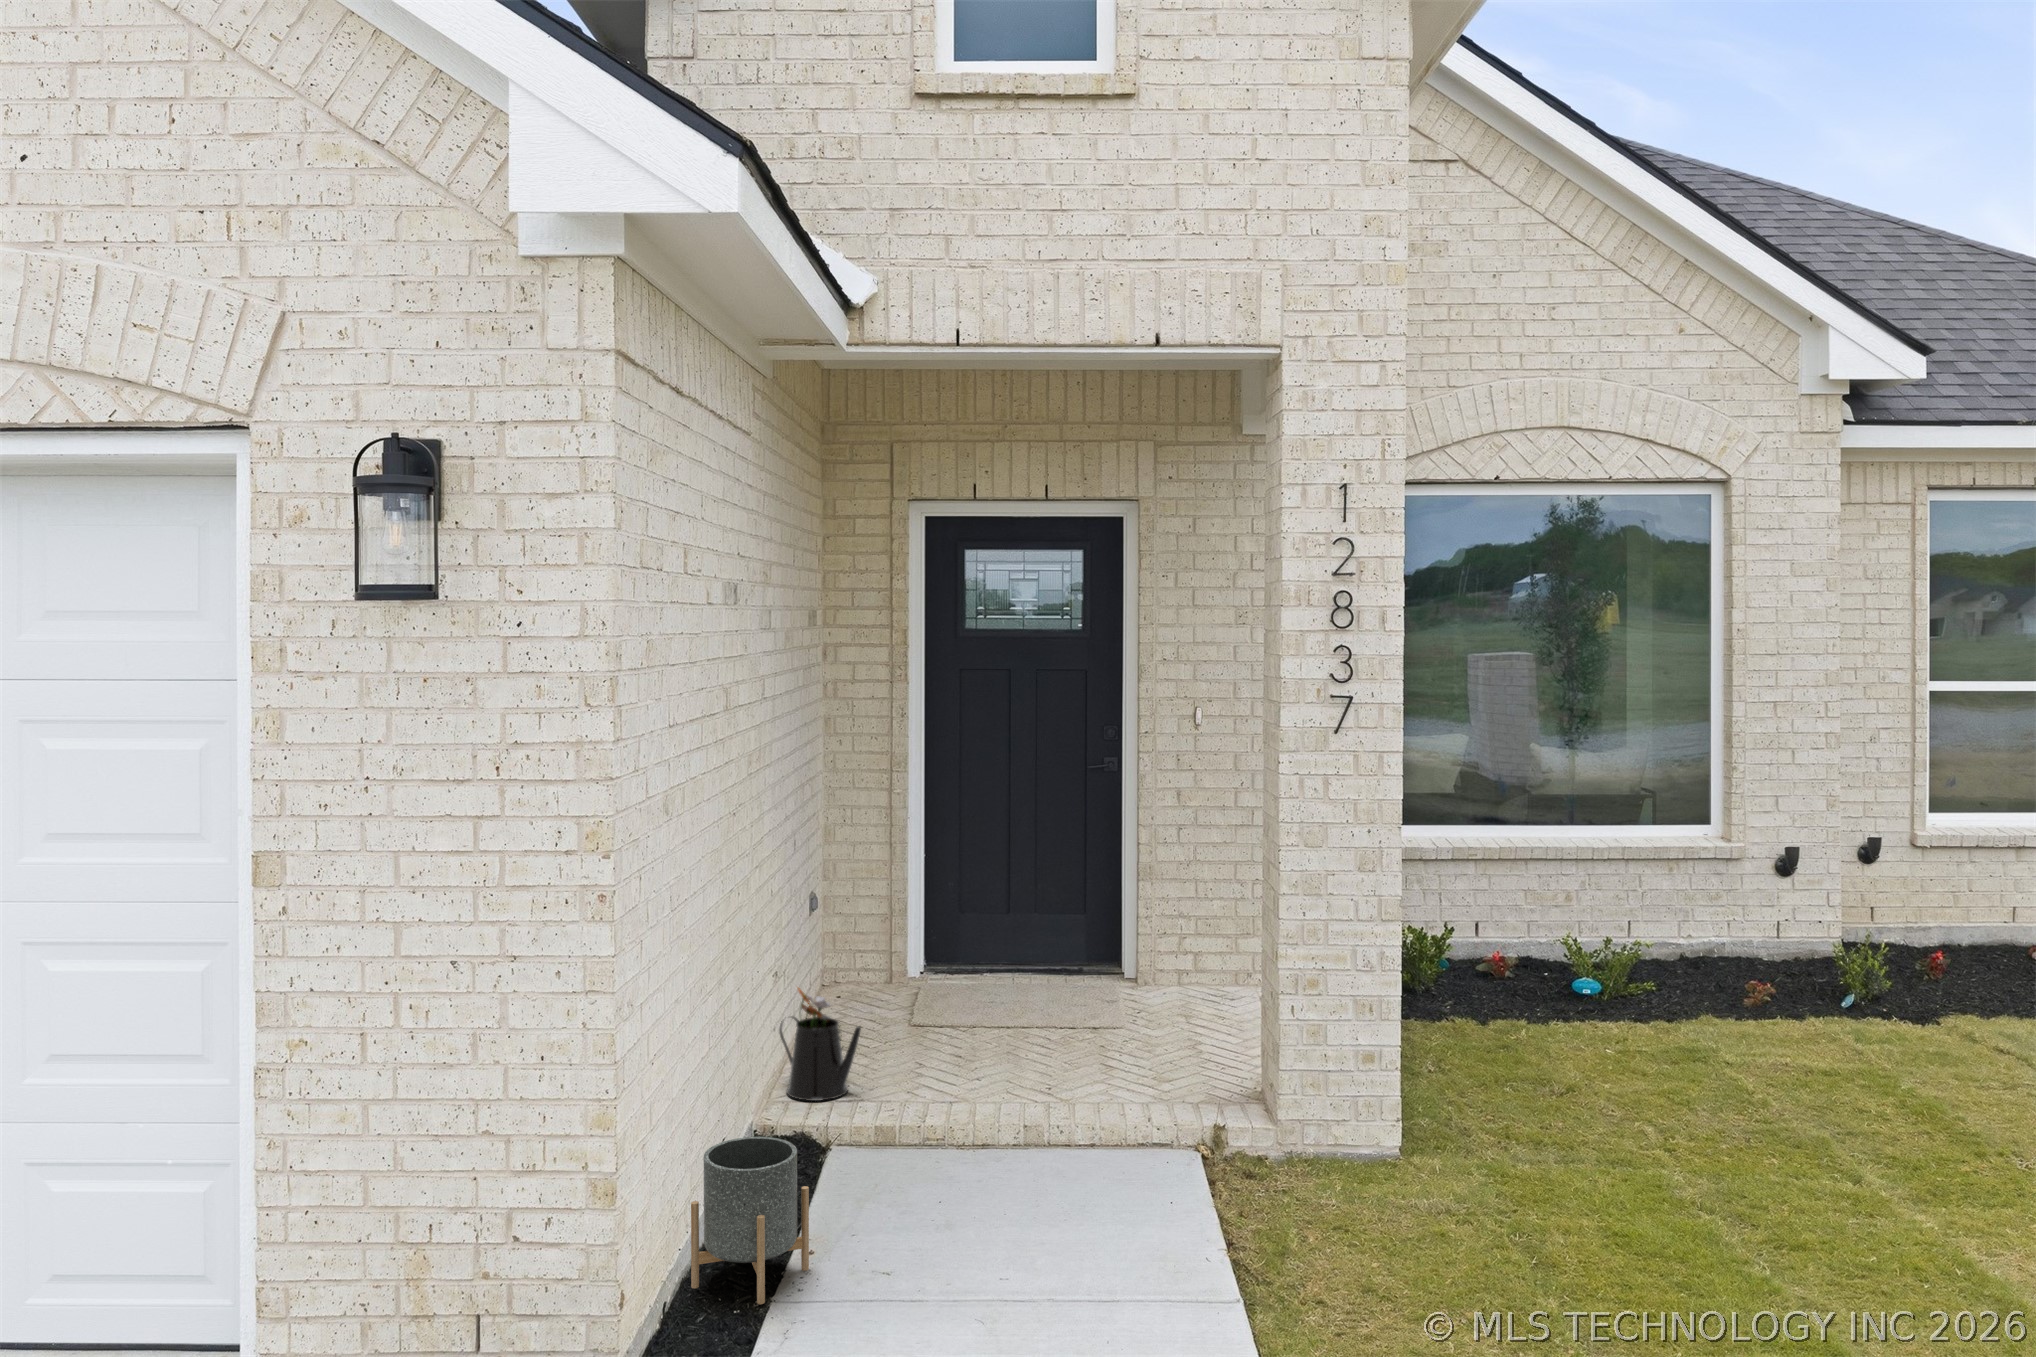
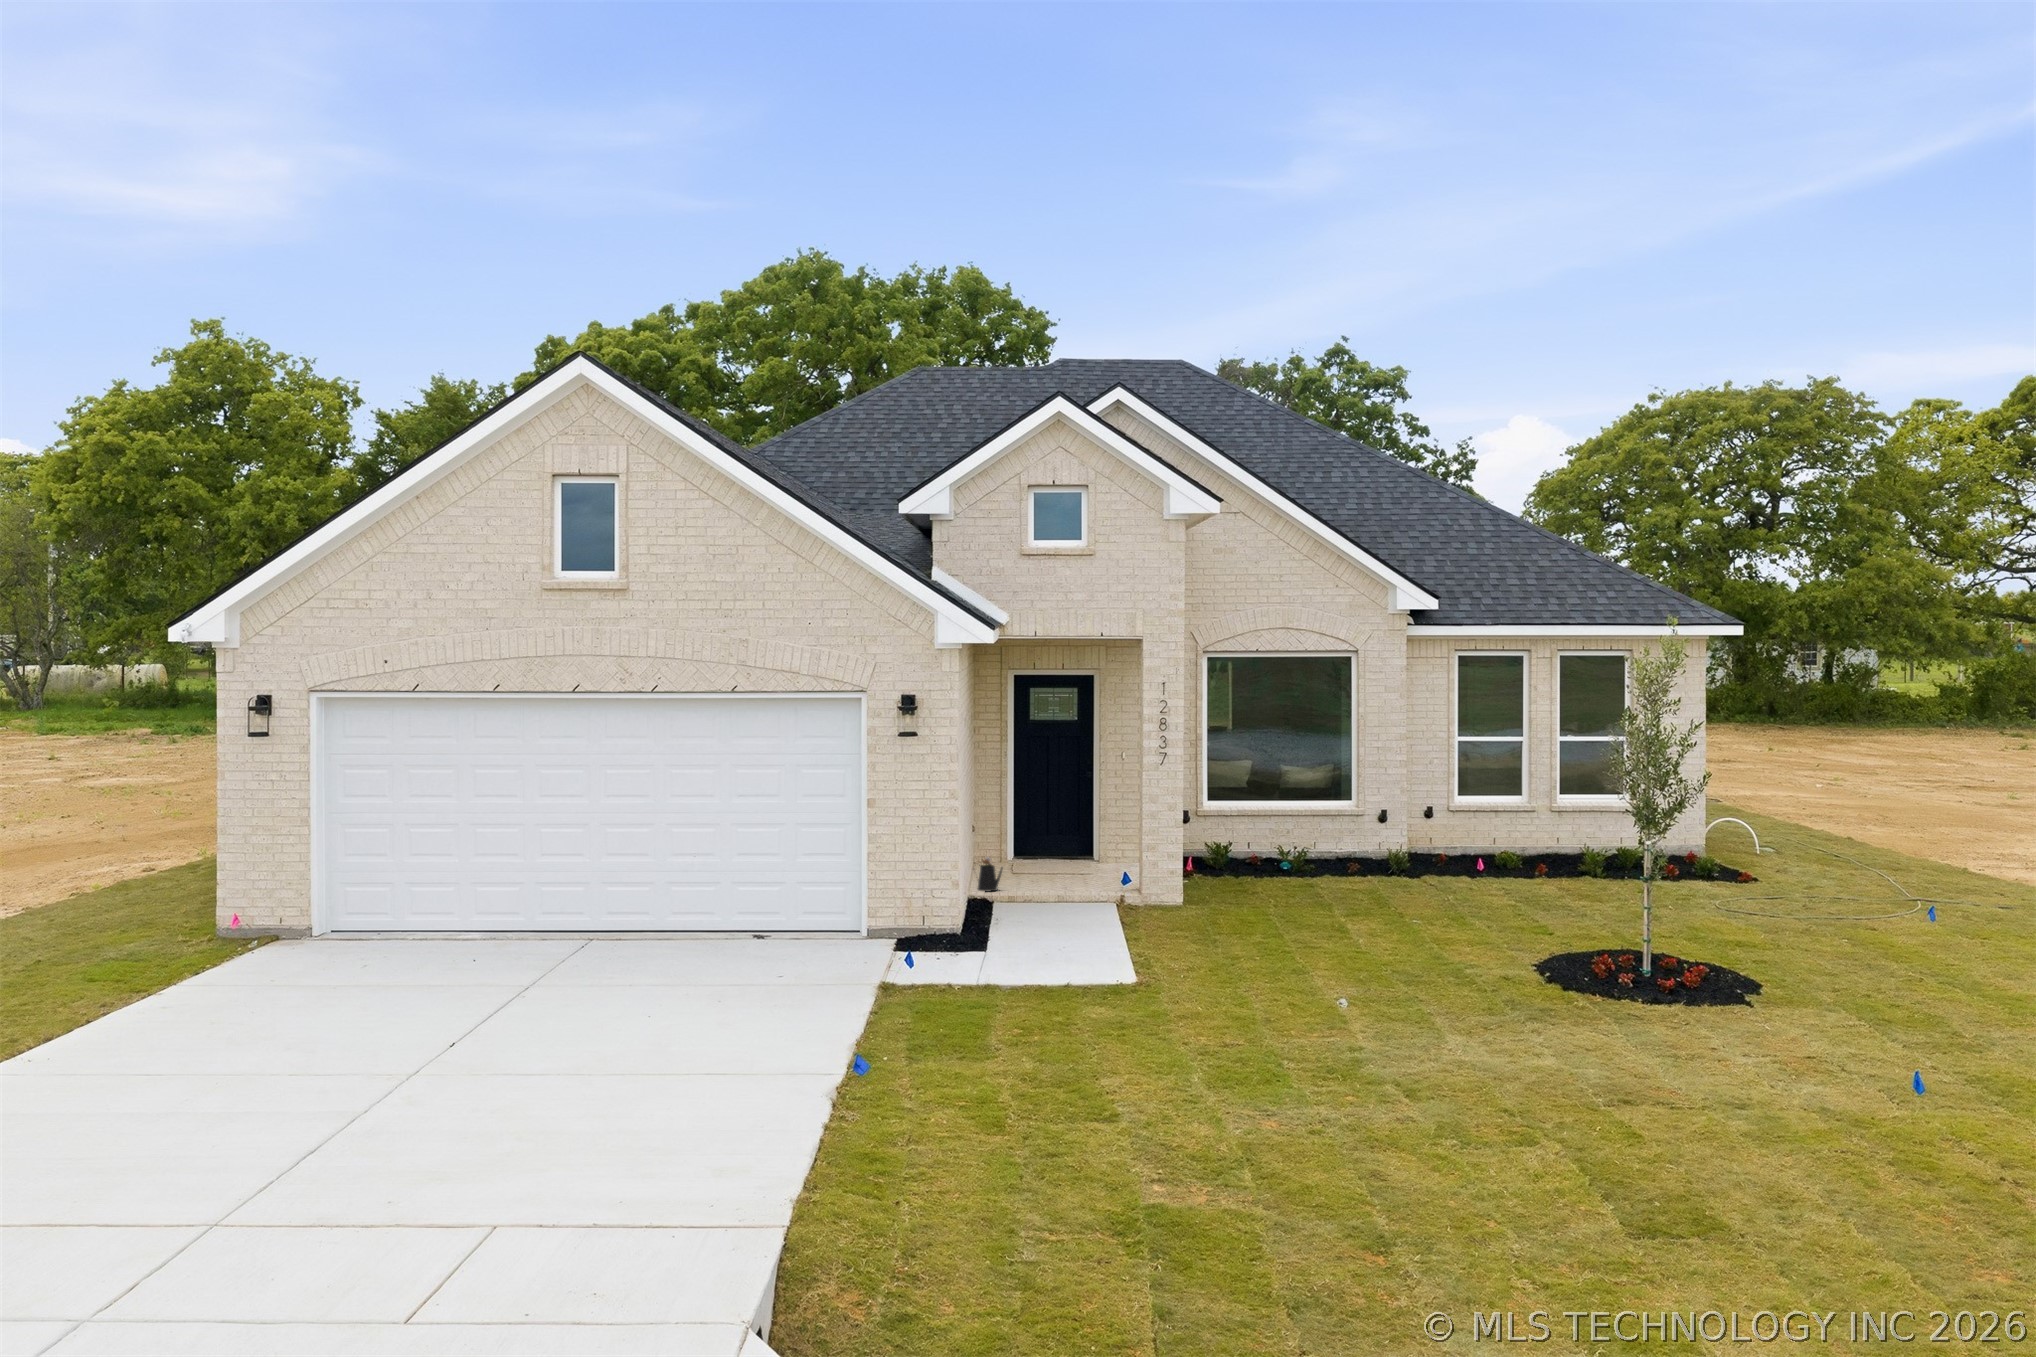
planter: present [691,1137,809,1304] -> none [965,887,998,930]

